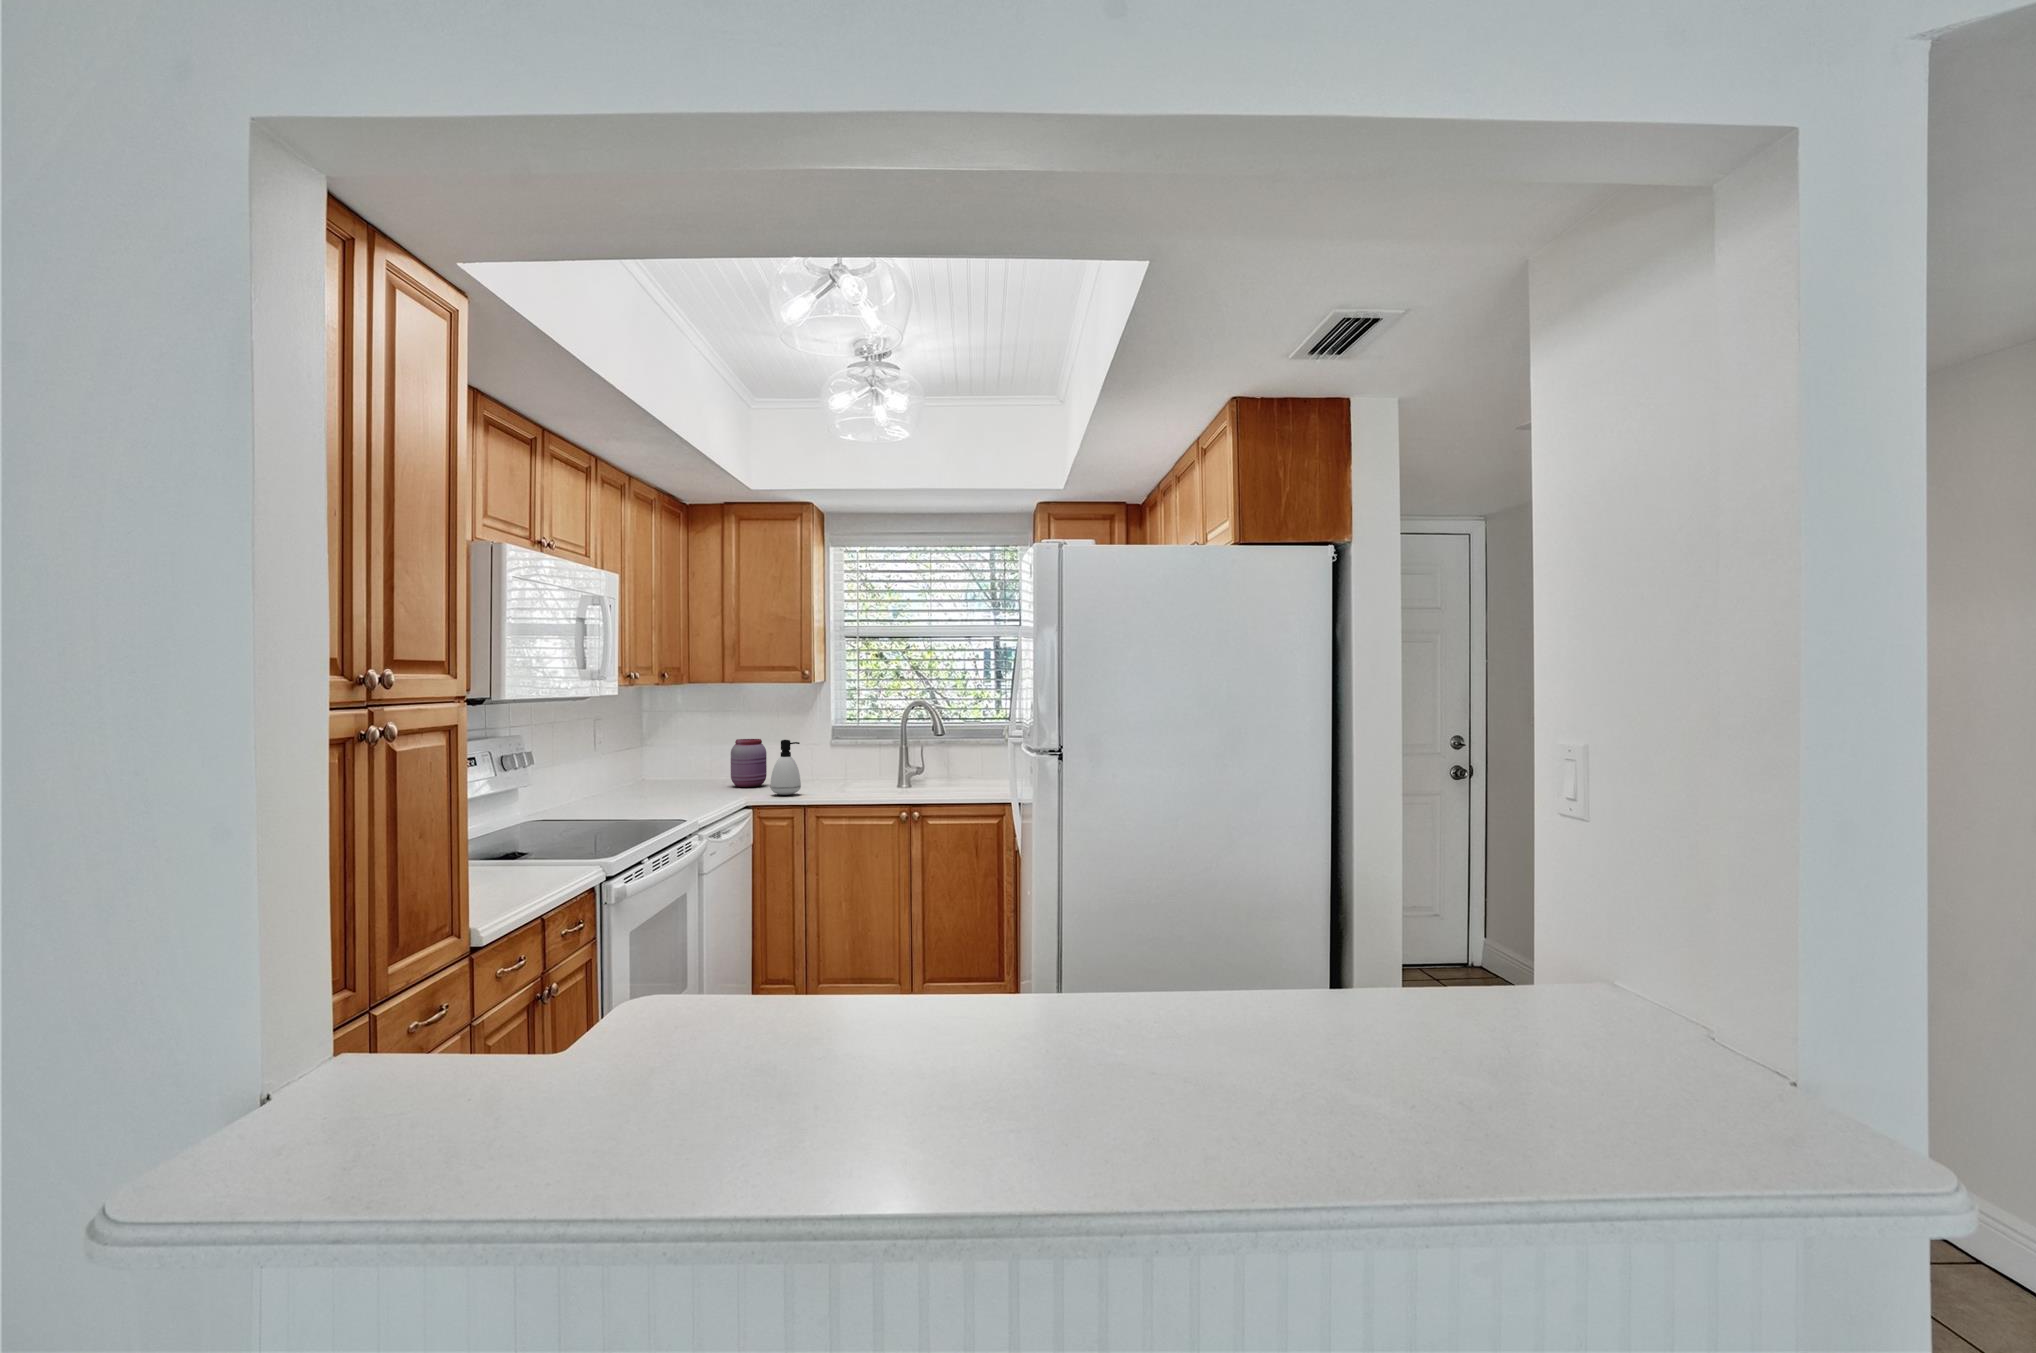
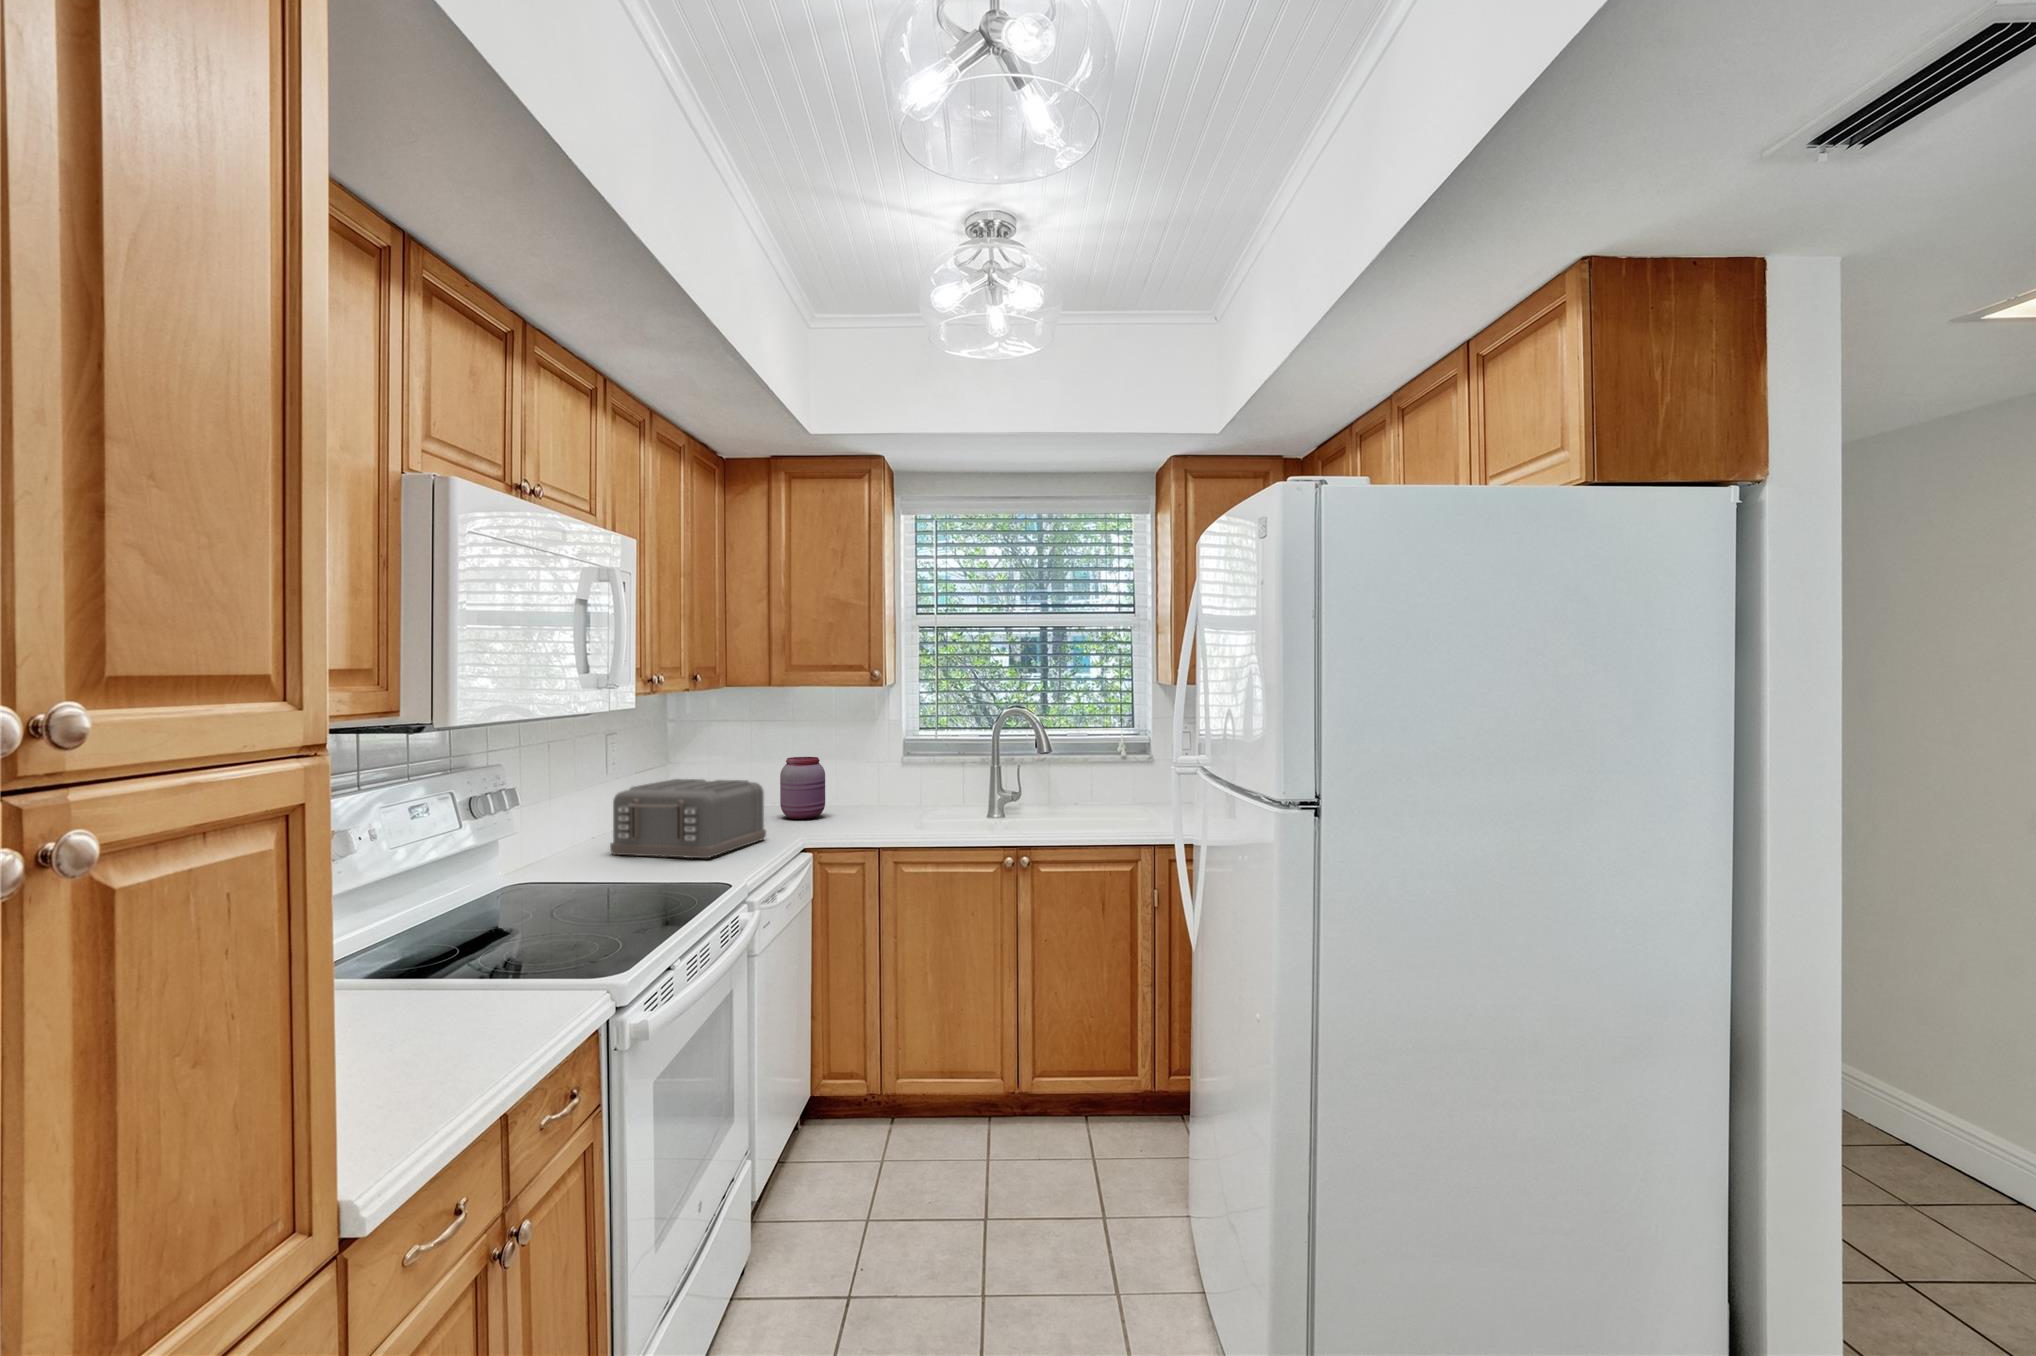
soap dispenser: present [770,740,801,795] -> none [835,761,874,833]
toaster: none [597,752,717,808] -> present [610,779,766,858]

